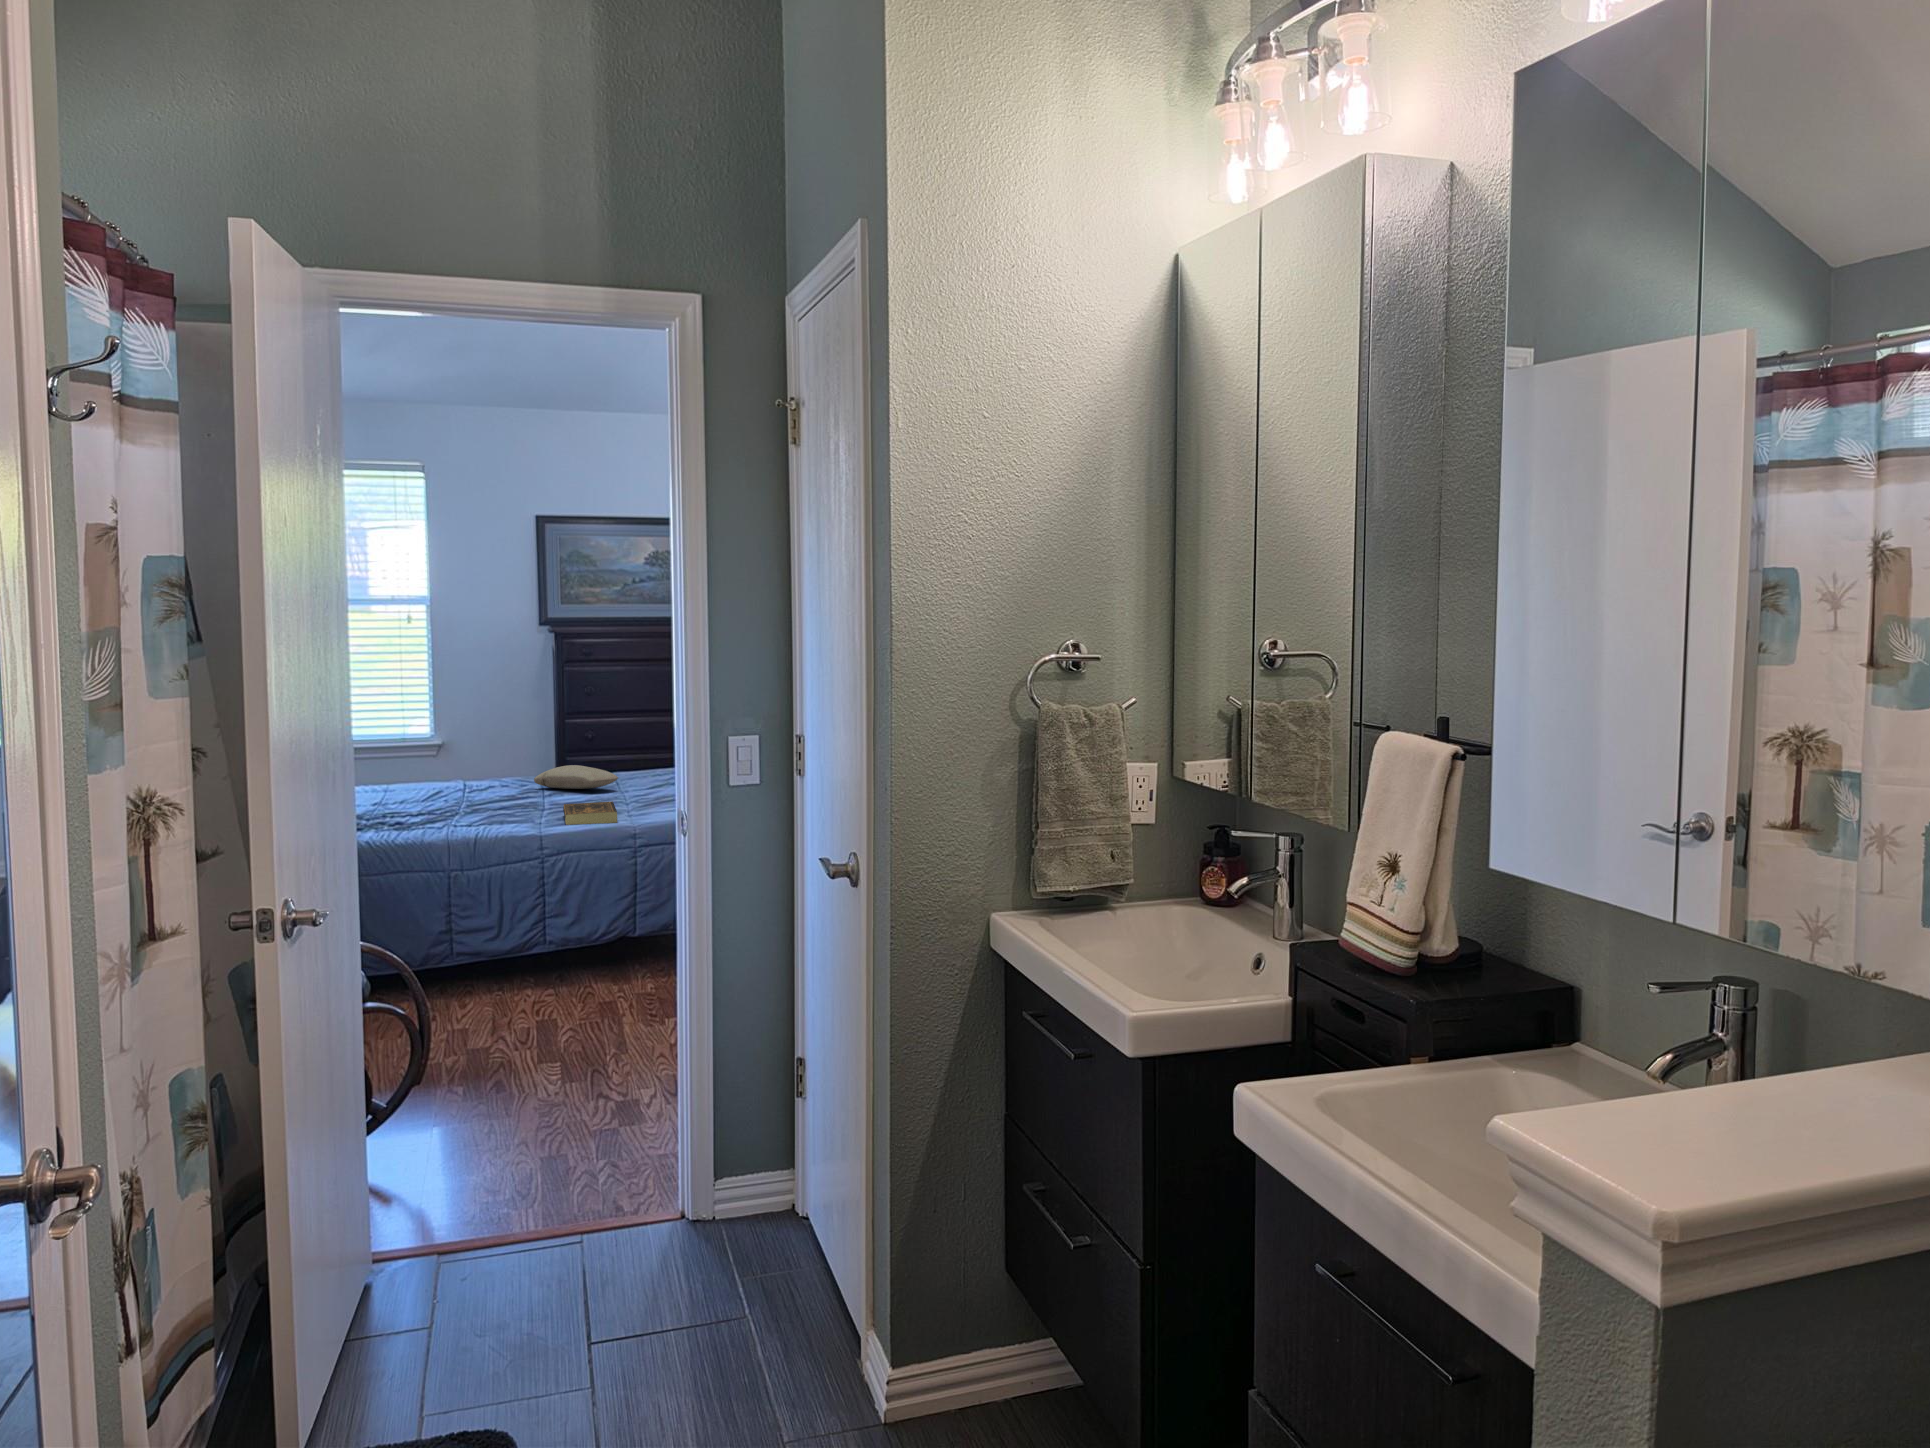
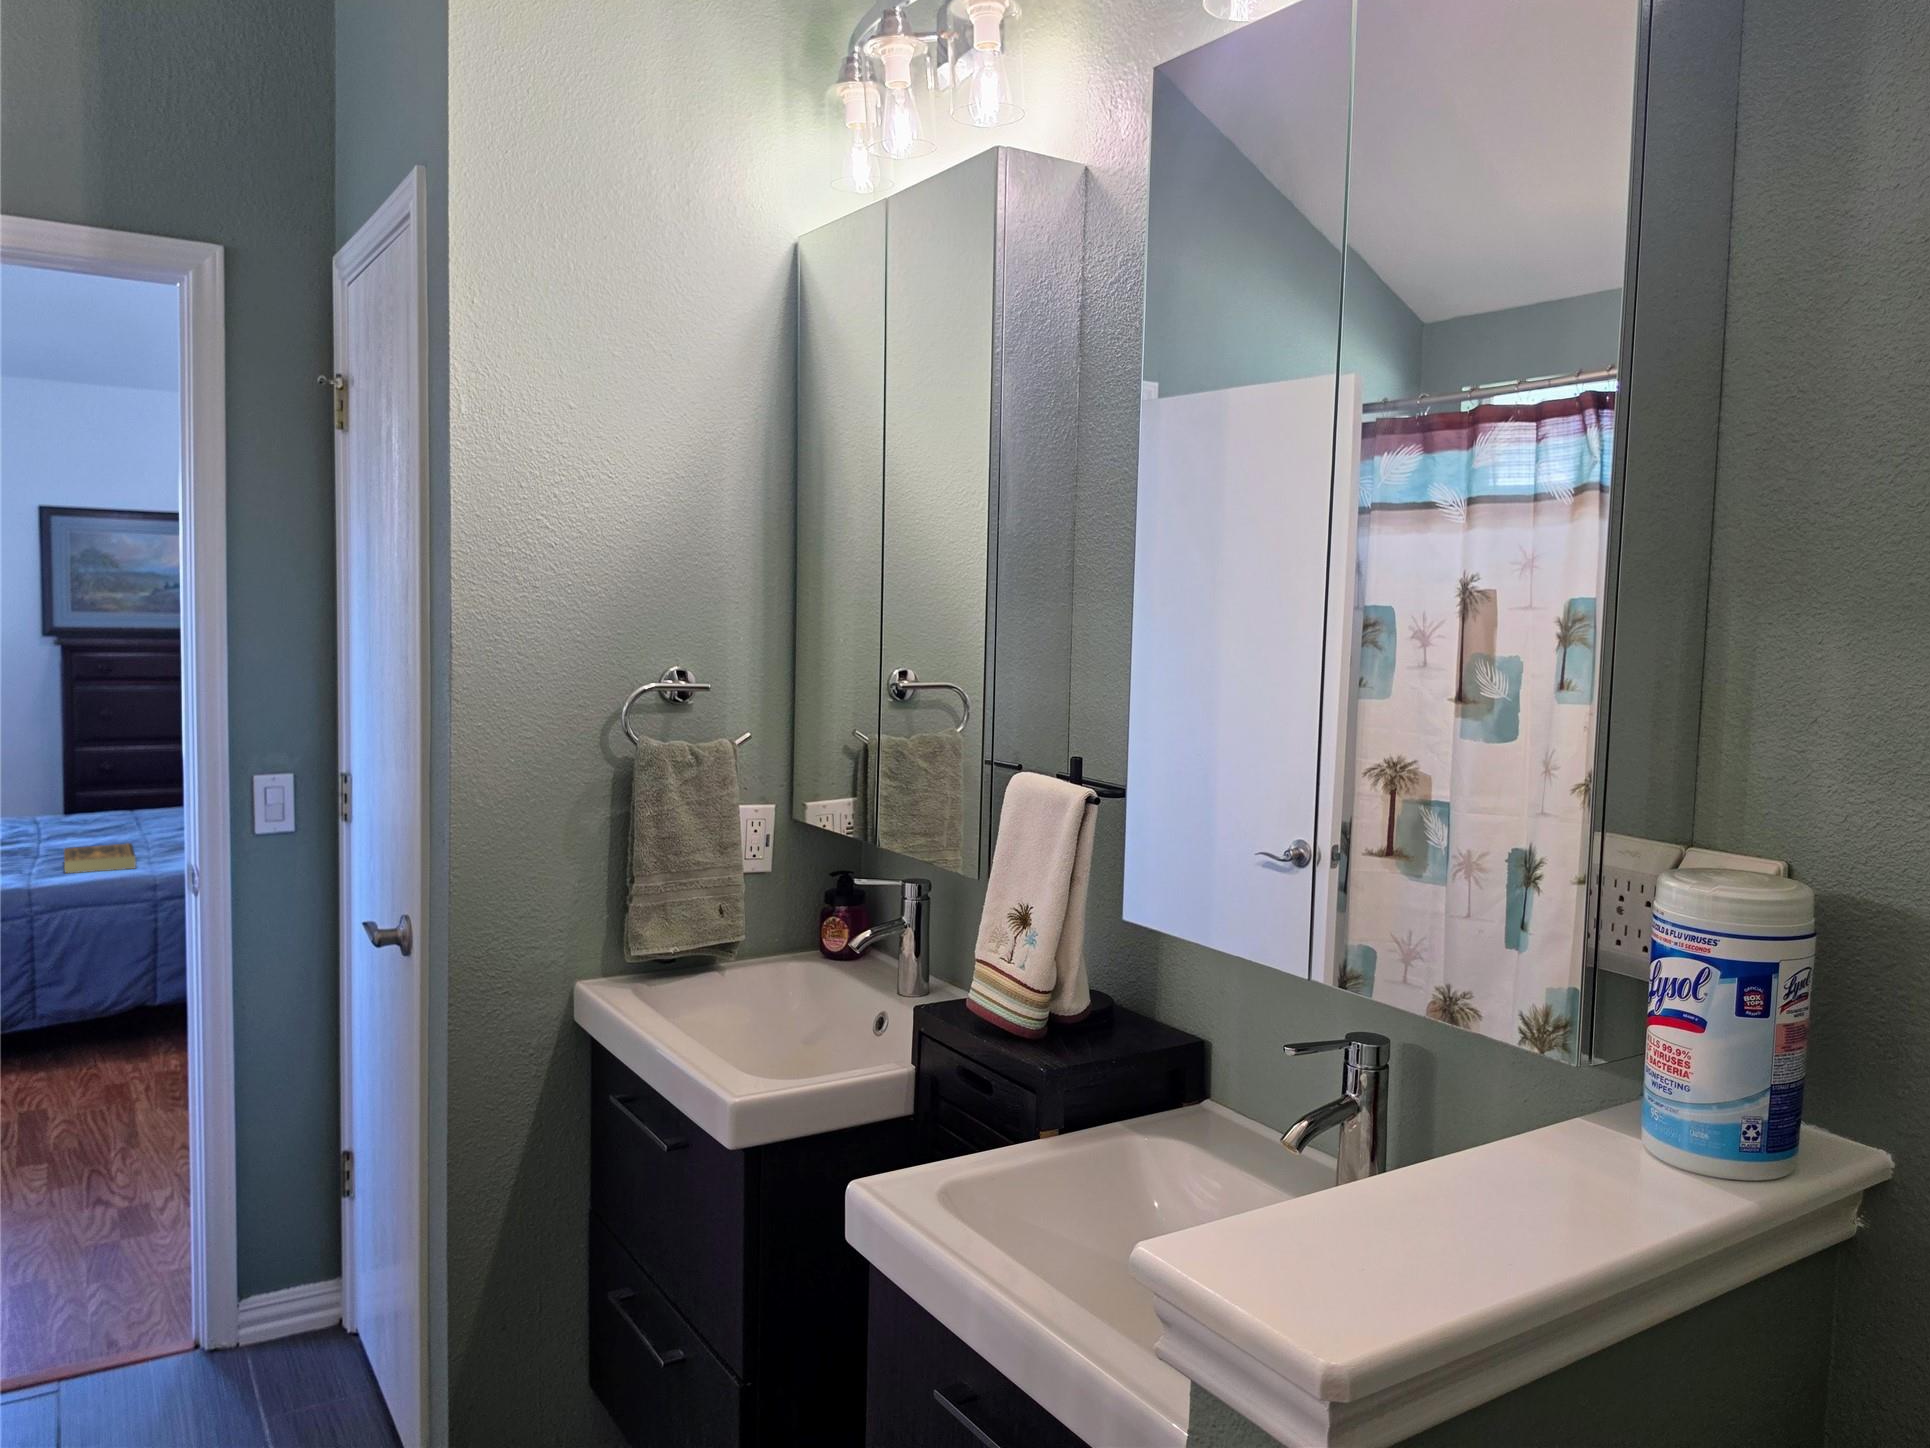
pillow: present [534,765,618,789] -> none [30,800,144,827]

